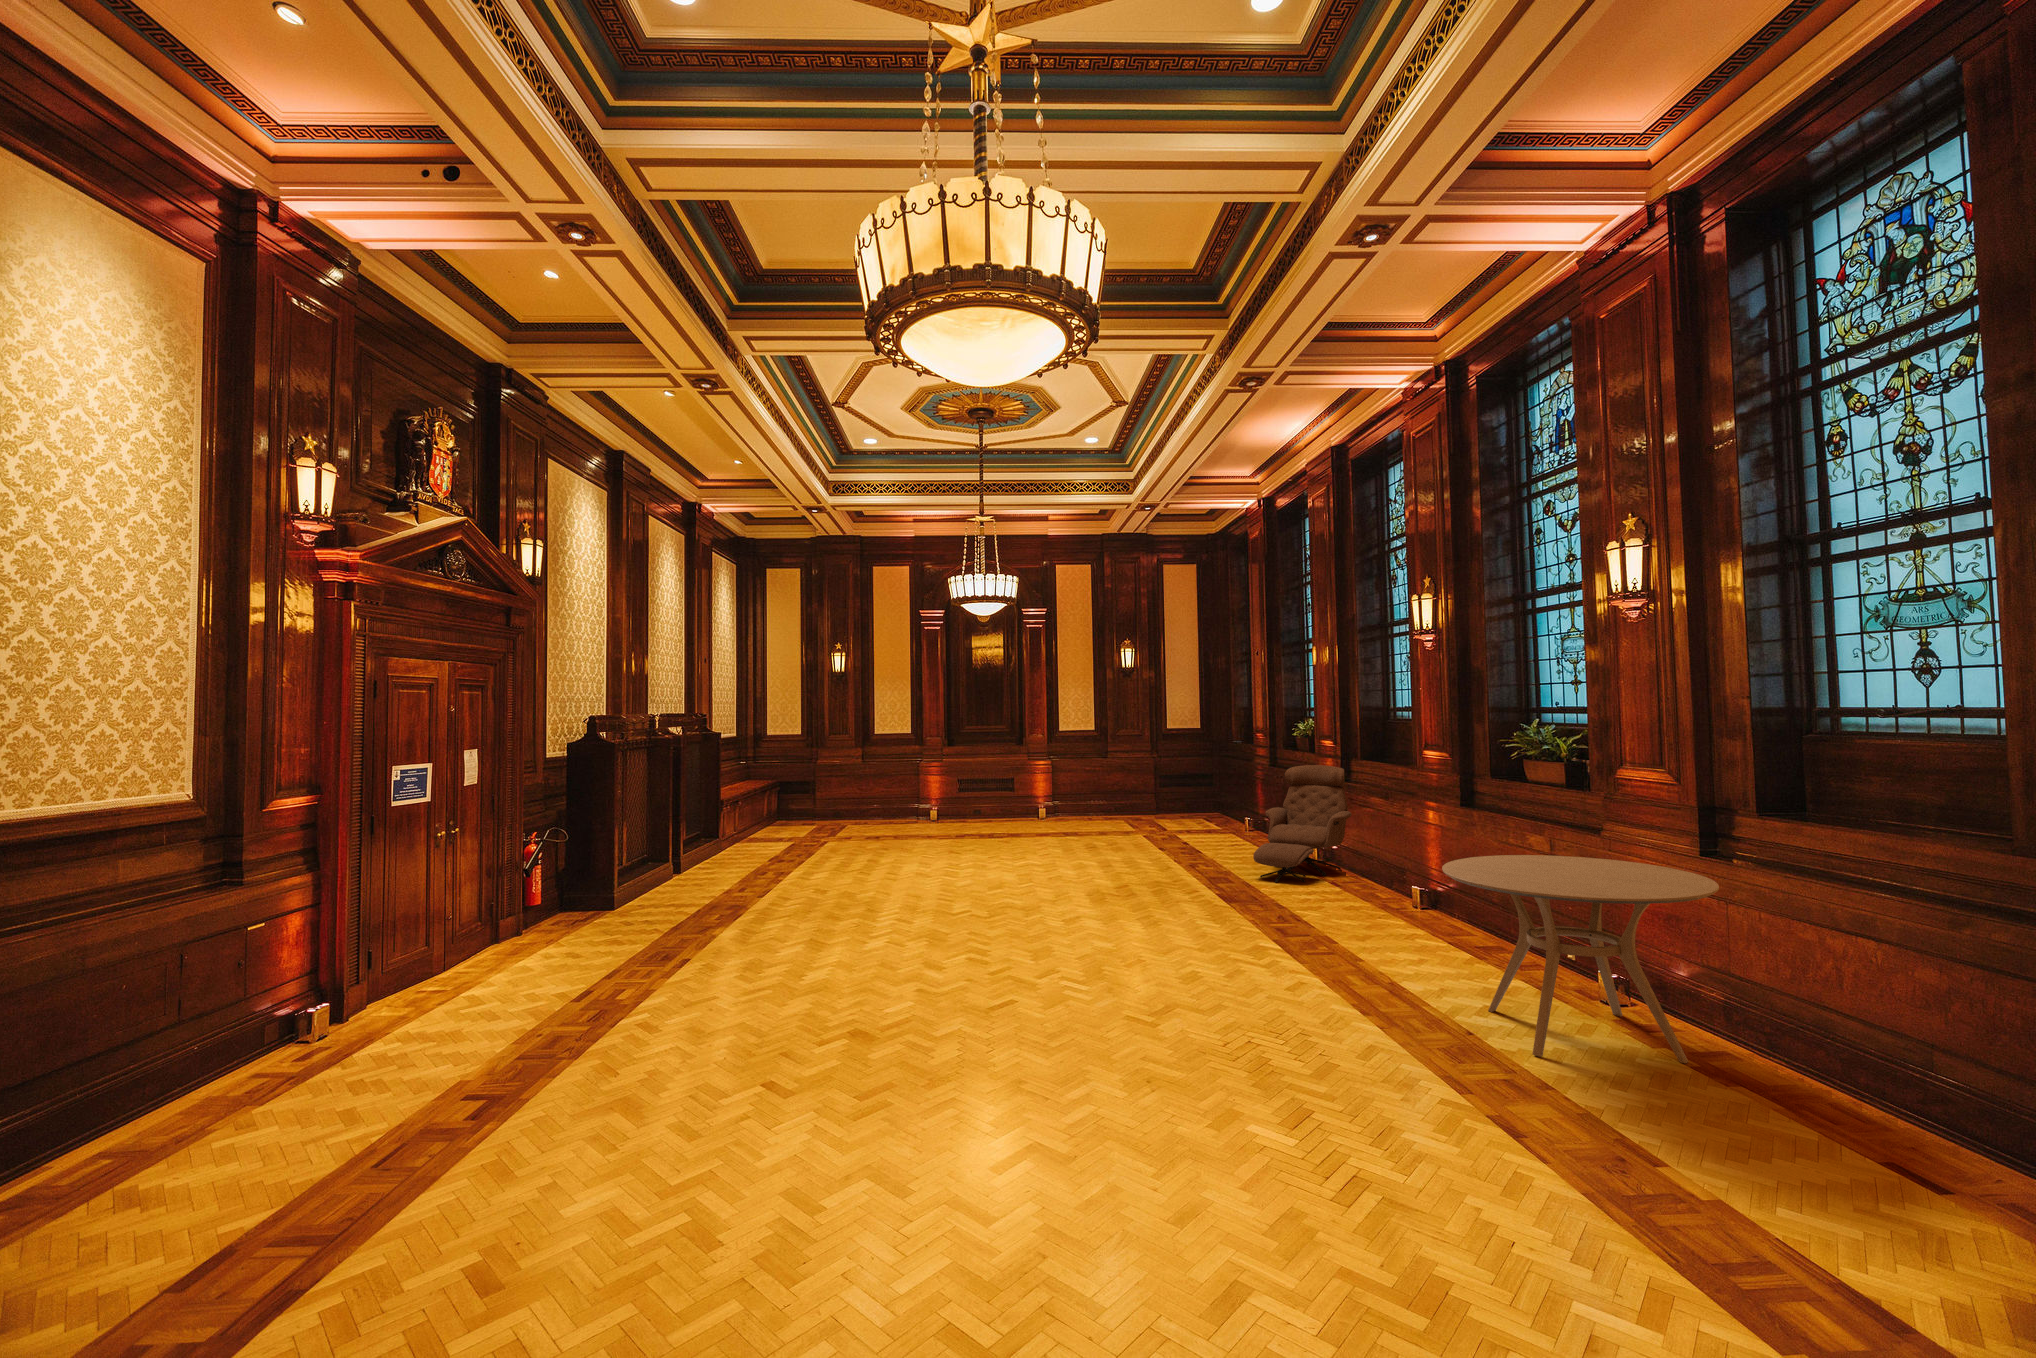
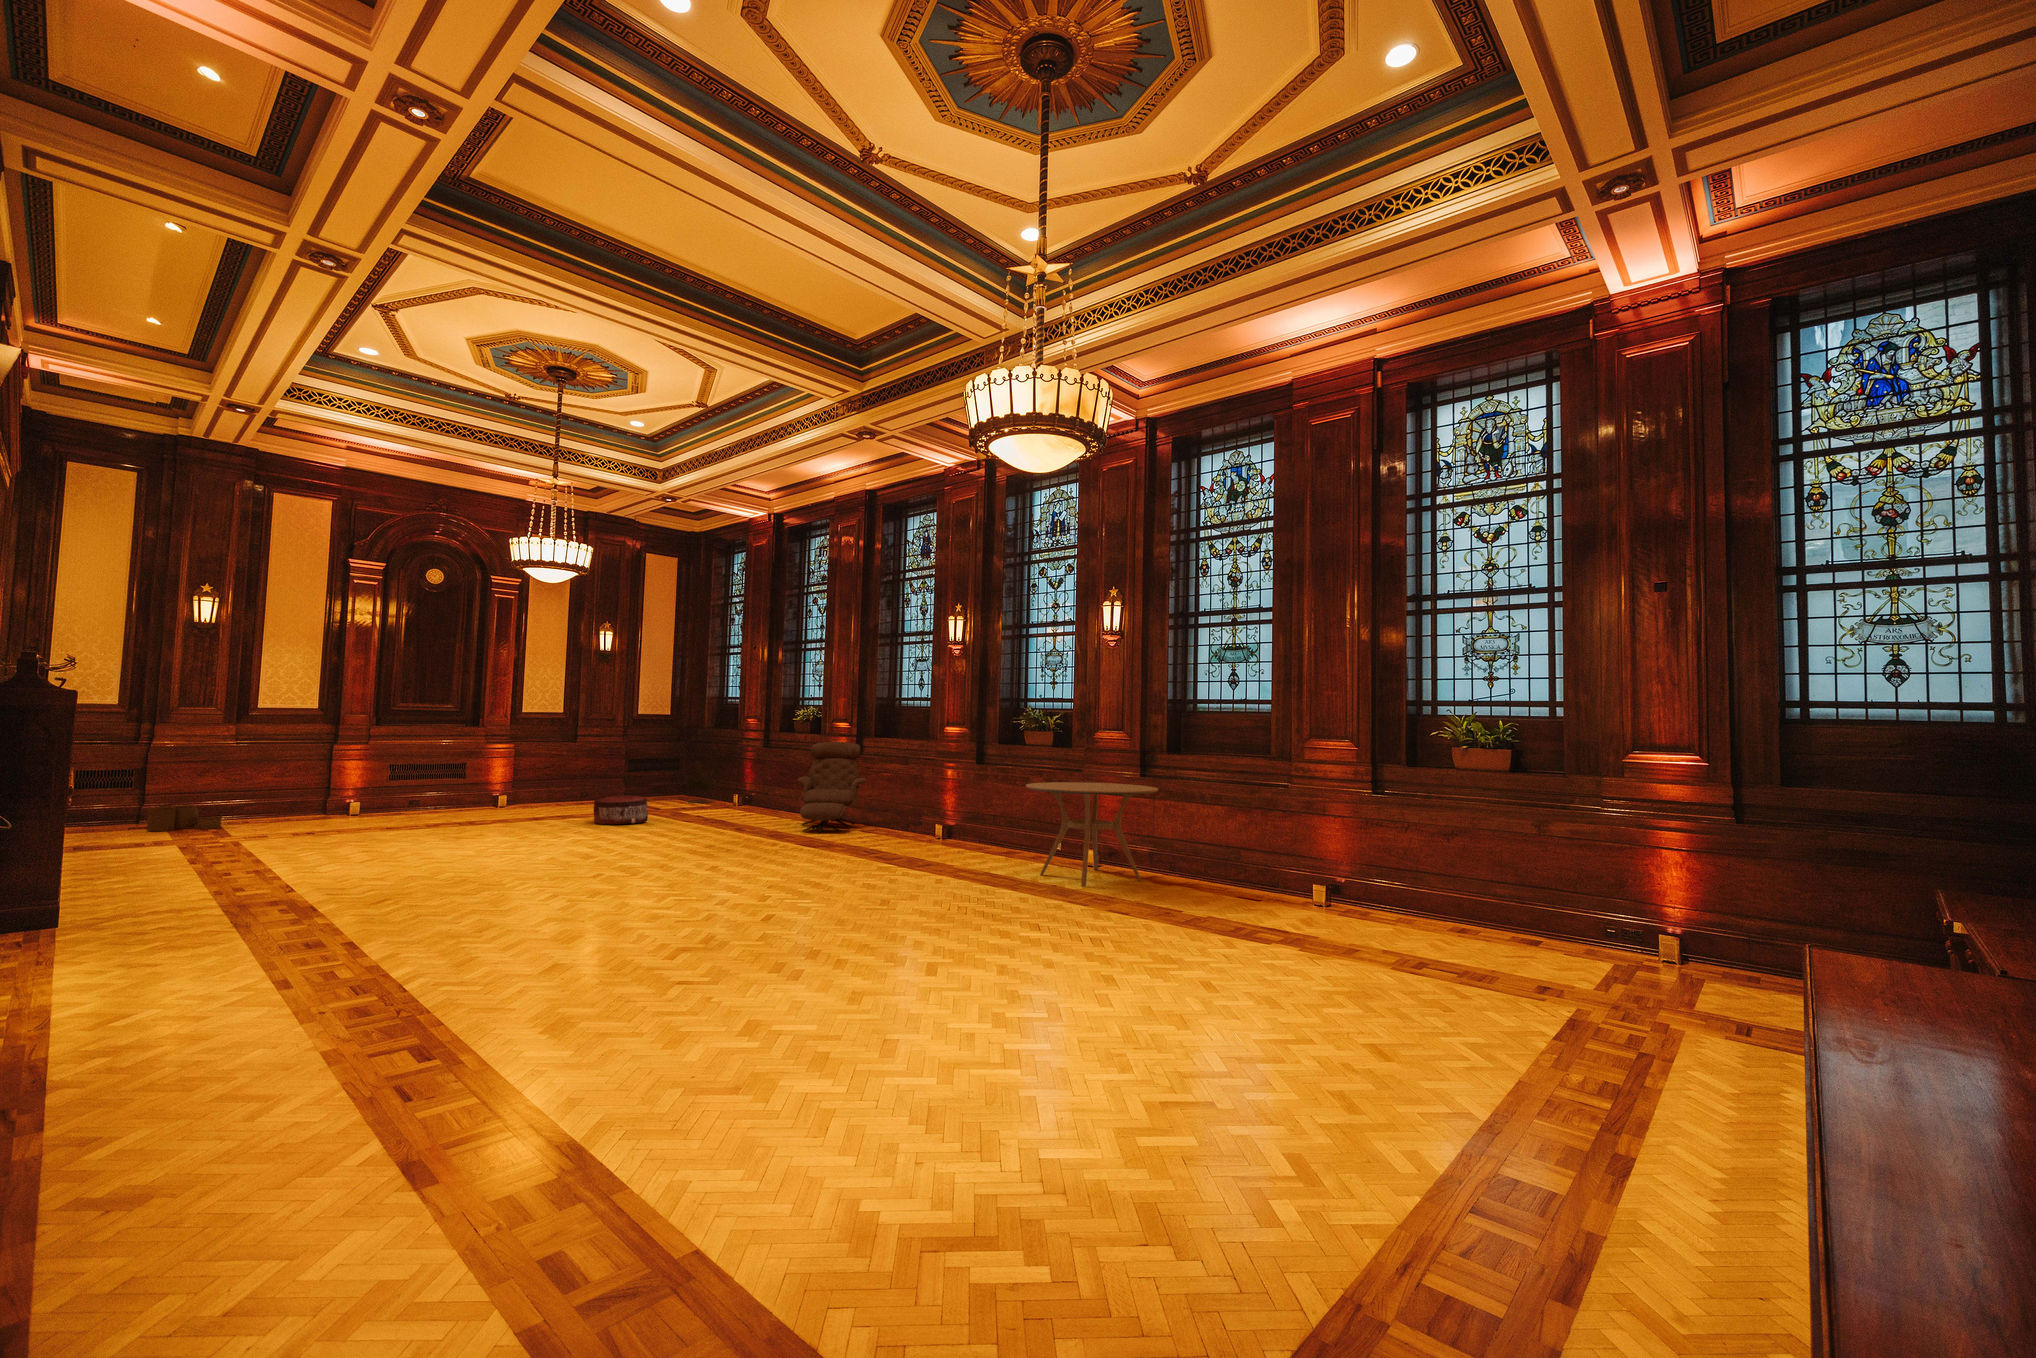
potted tree: none [1200,778,1232,824] -> present [686,763,712,803]
woven basket: none [792,816,834,839] -> present [147,803,222,831]
pouf: none [1074,821,1125,852] -> present [593,796,648,824]

